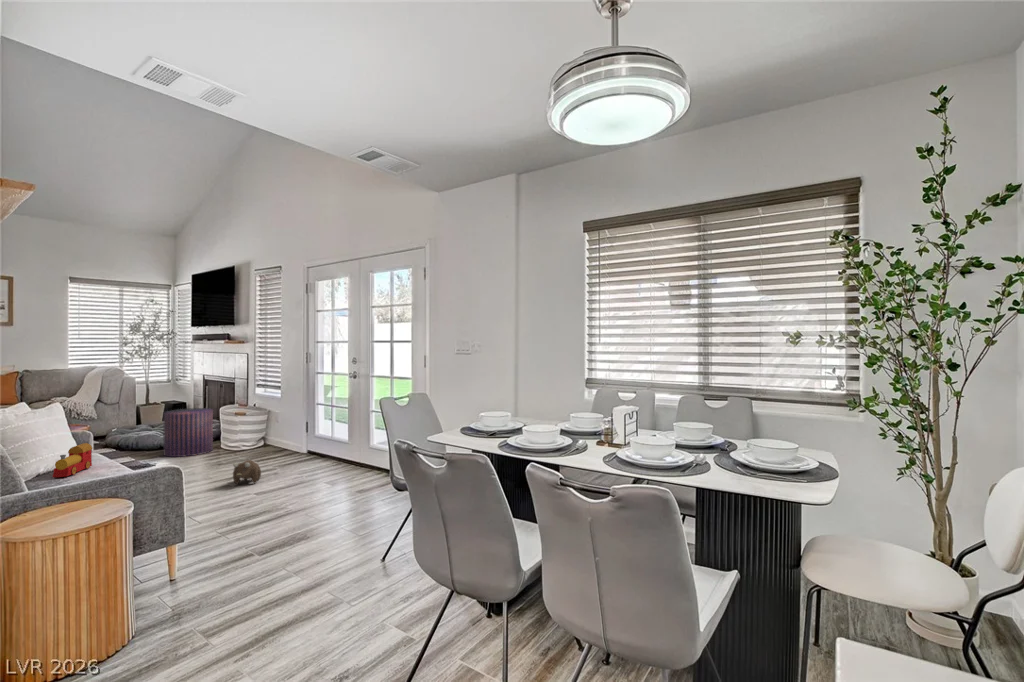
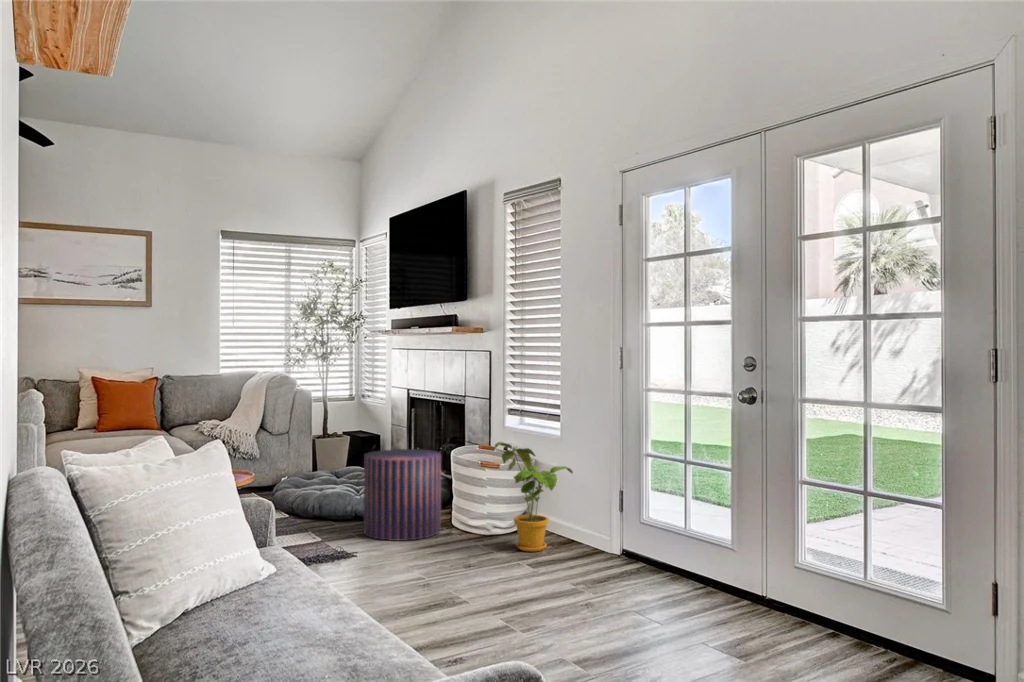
house plant: none [240,401,286,455] -> present [495,442,573,552]
toy train: present [53,443,92,477] -> none [209,542,284,635]
plush toy: present [233,460,261,484] -> none [521,578,572,634]

